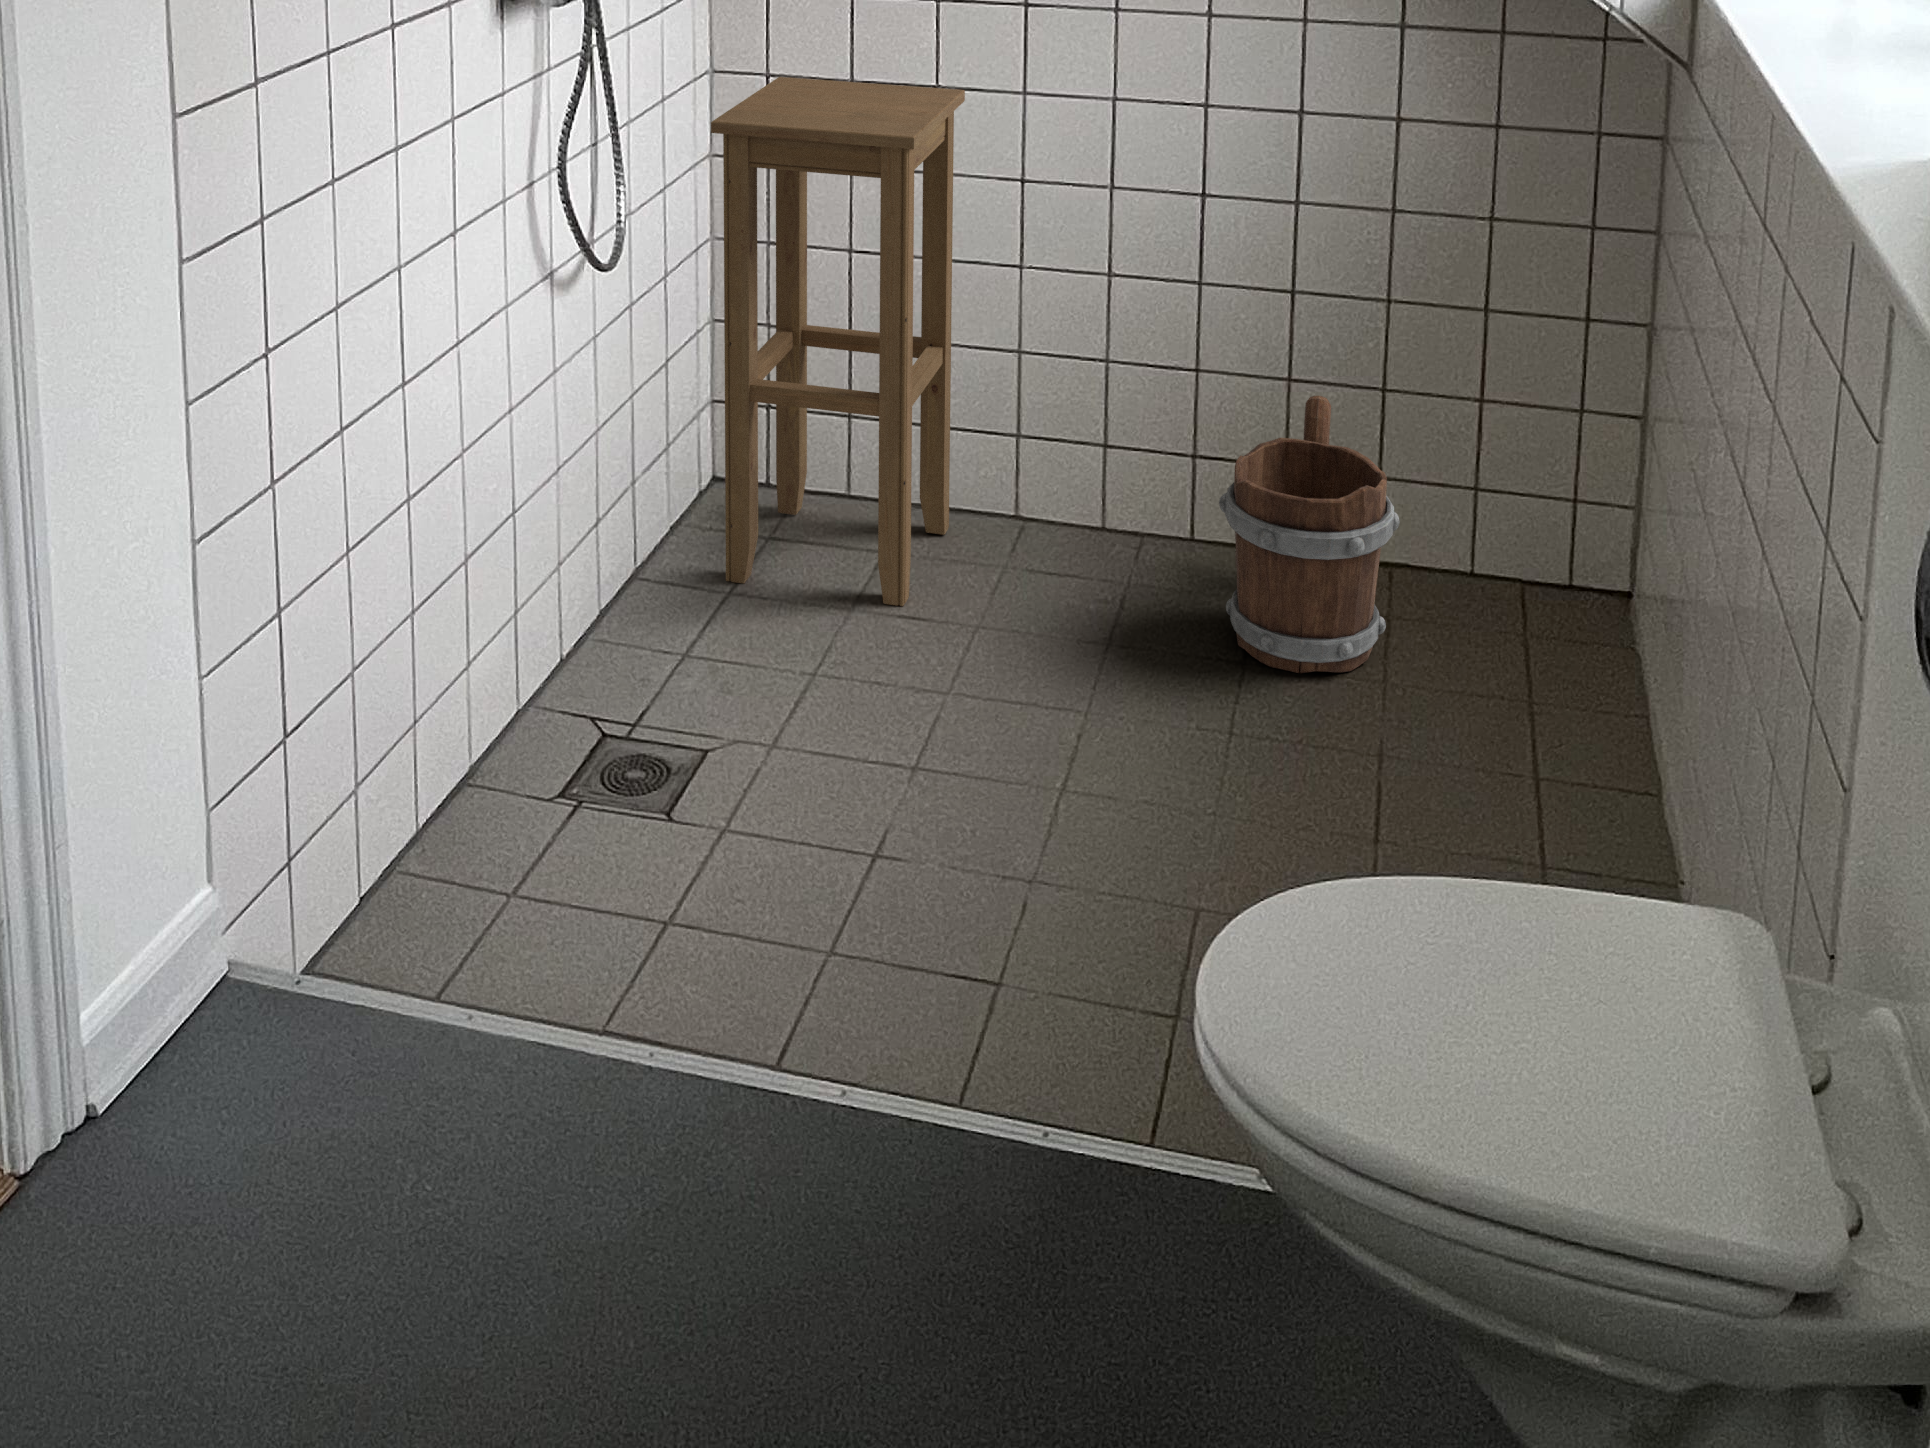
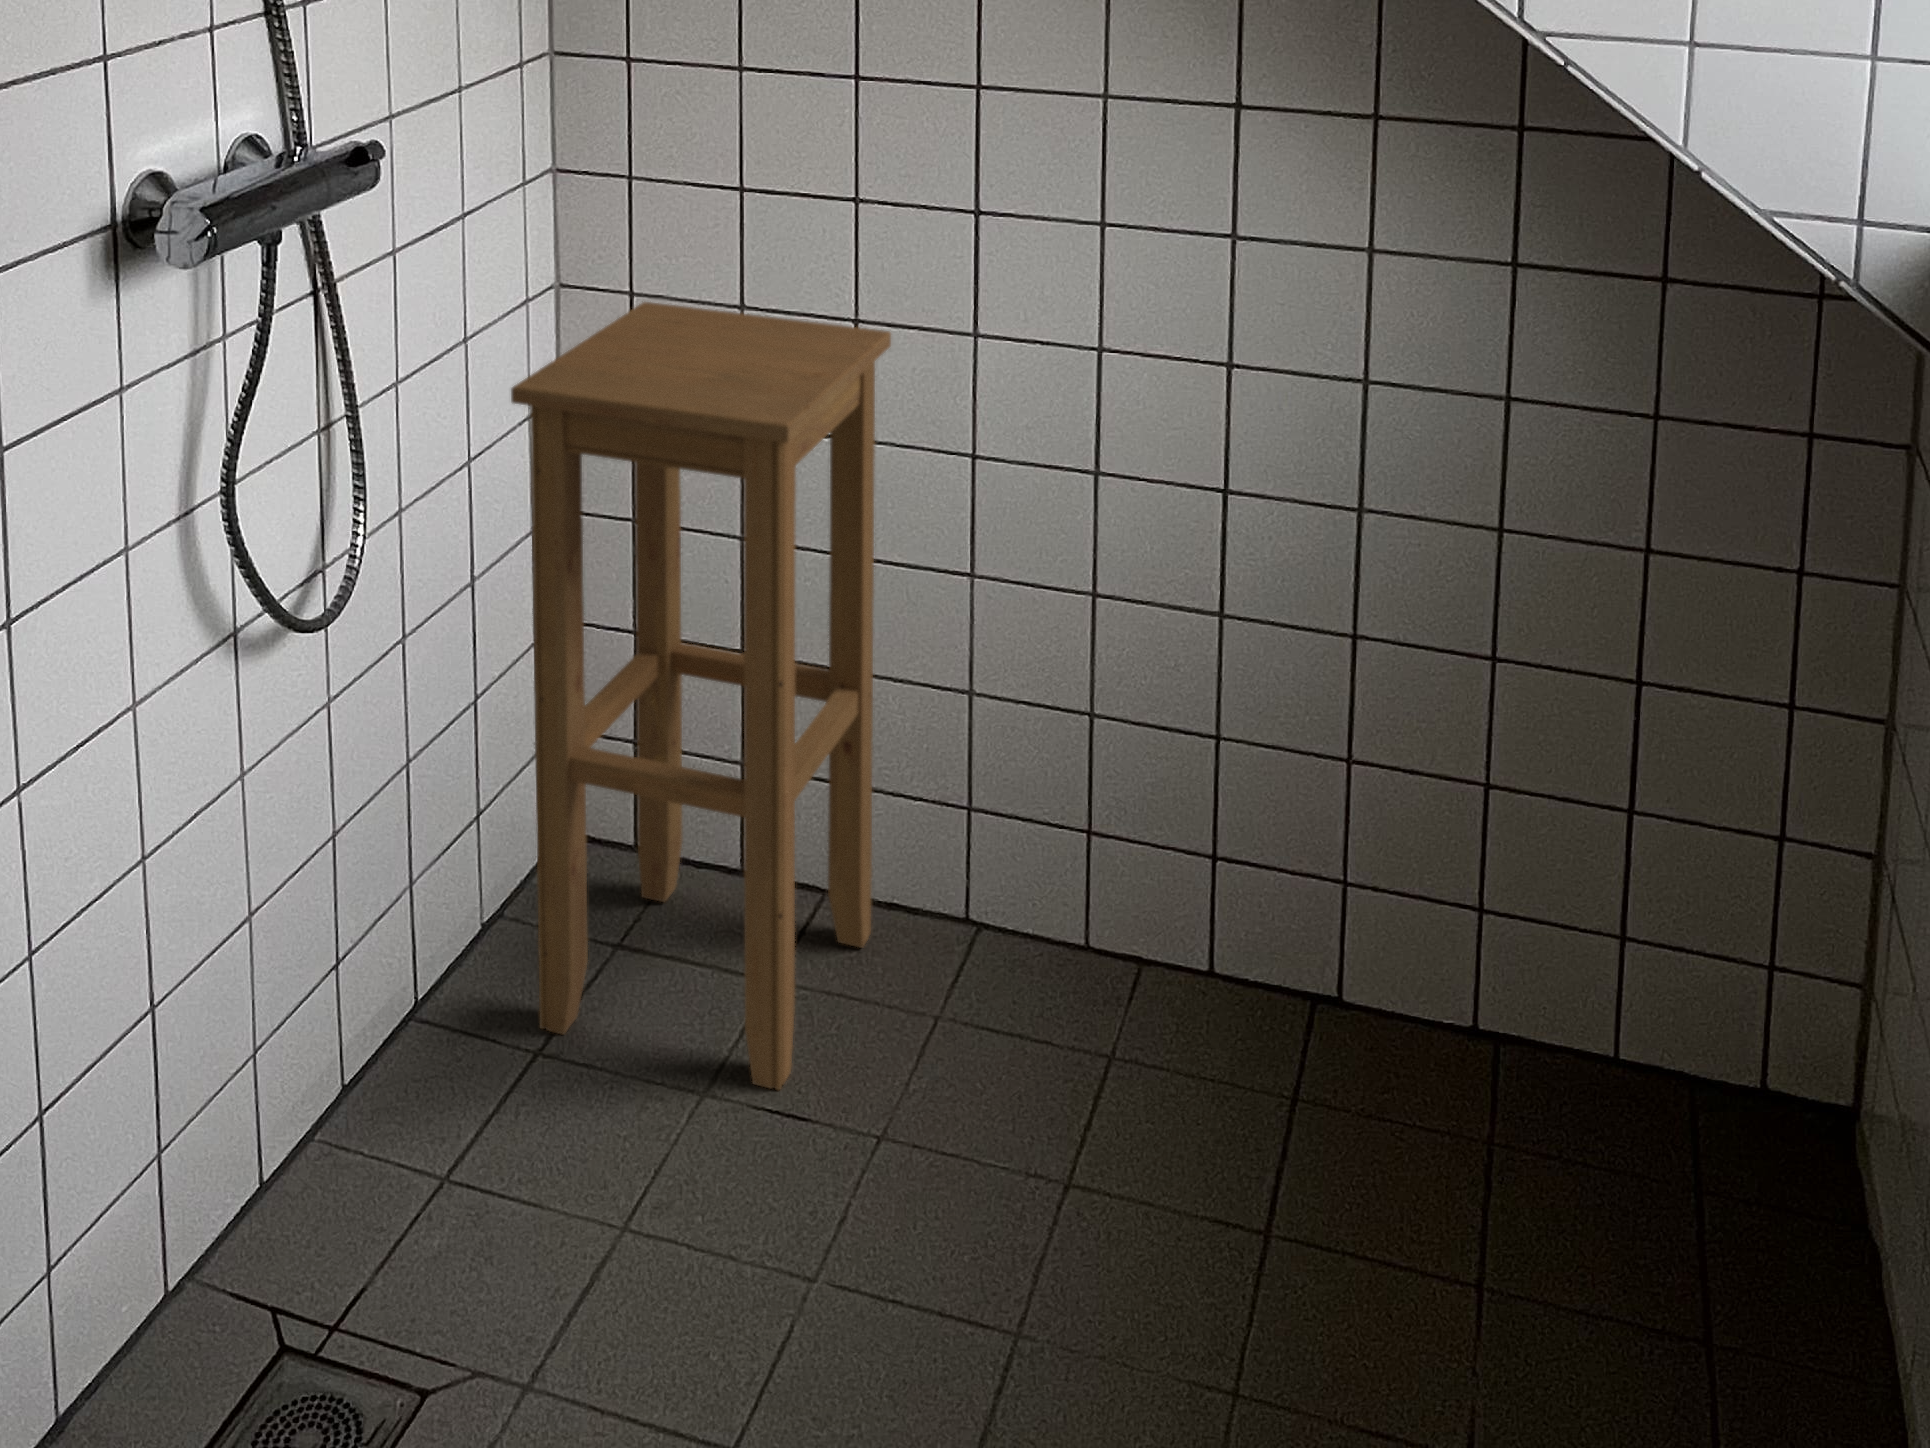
bucket: present [1219,396,1400,673] -> none [1235,793,1505,1263]

